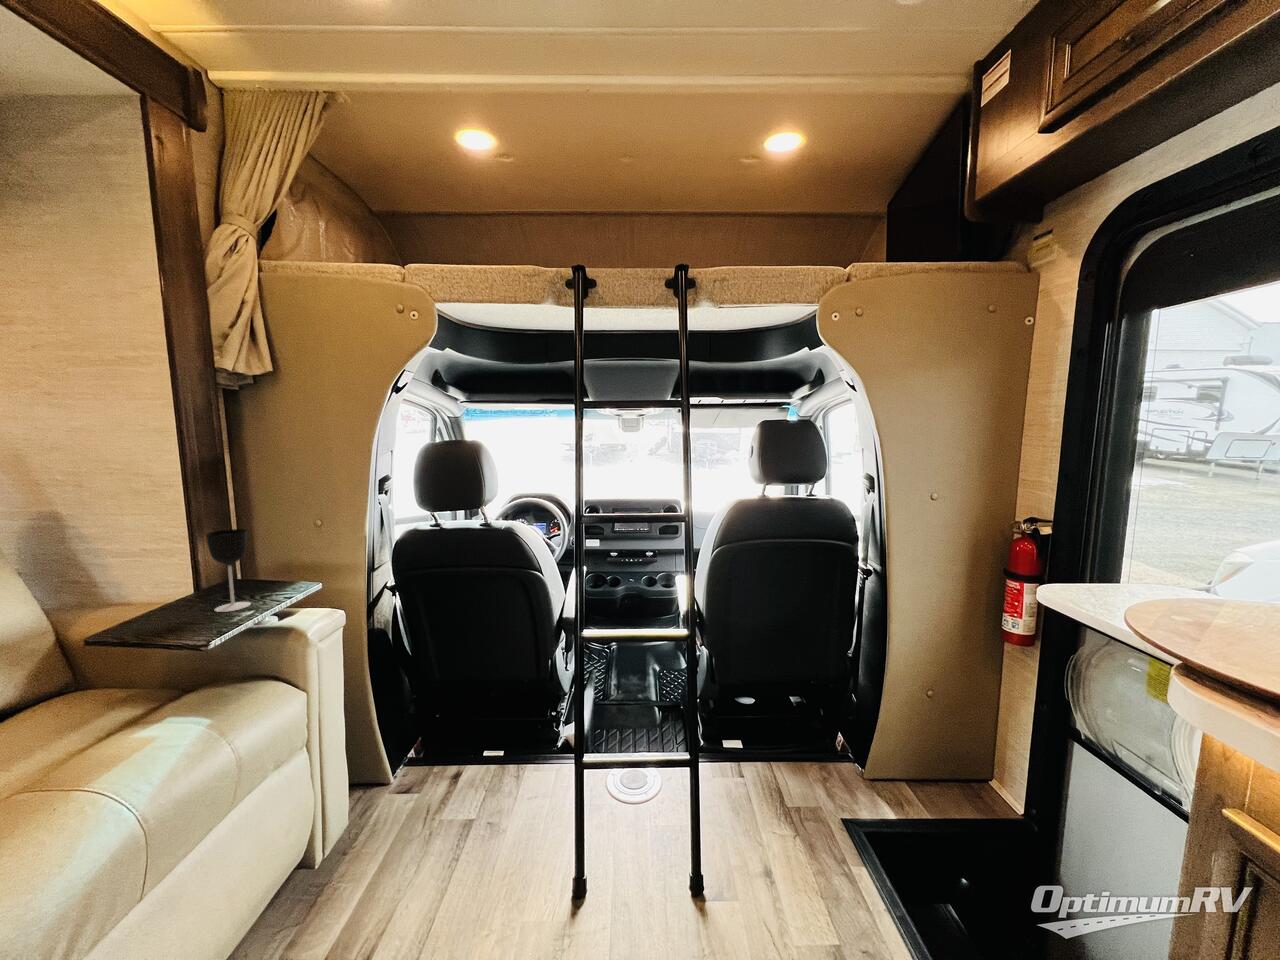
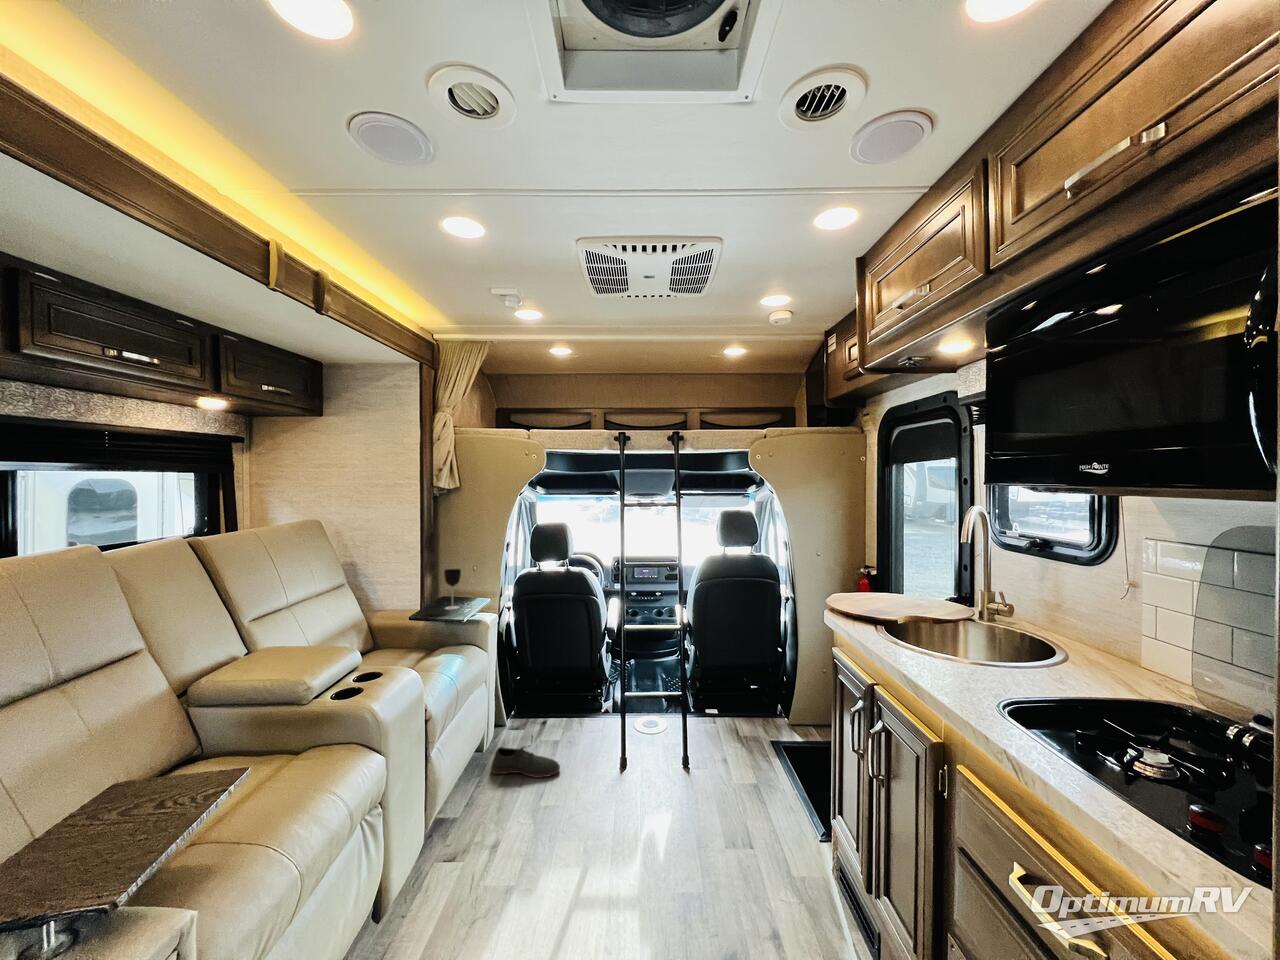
shoe: none [325,856,460,928] -> present [491,746,560,777]

